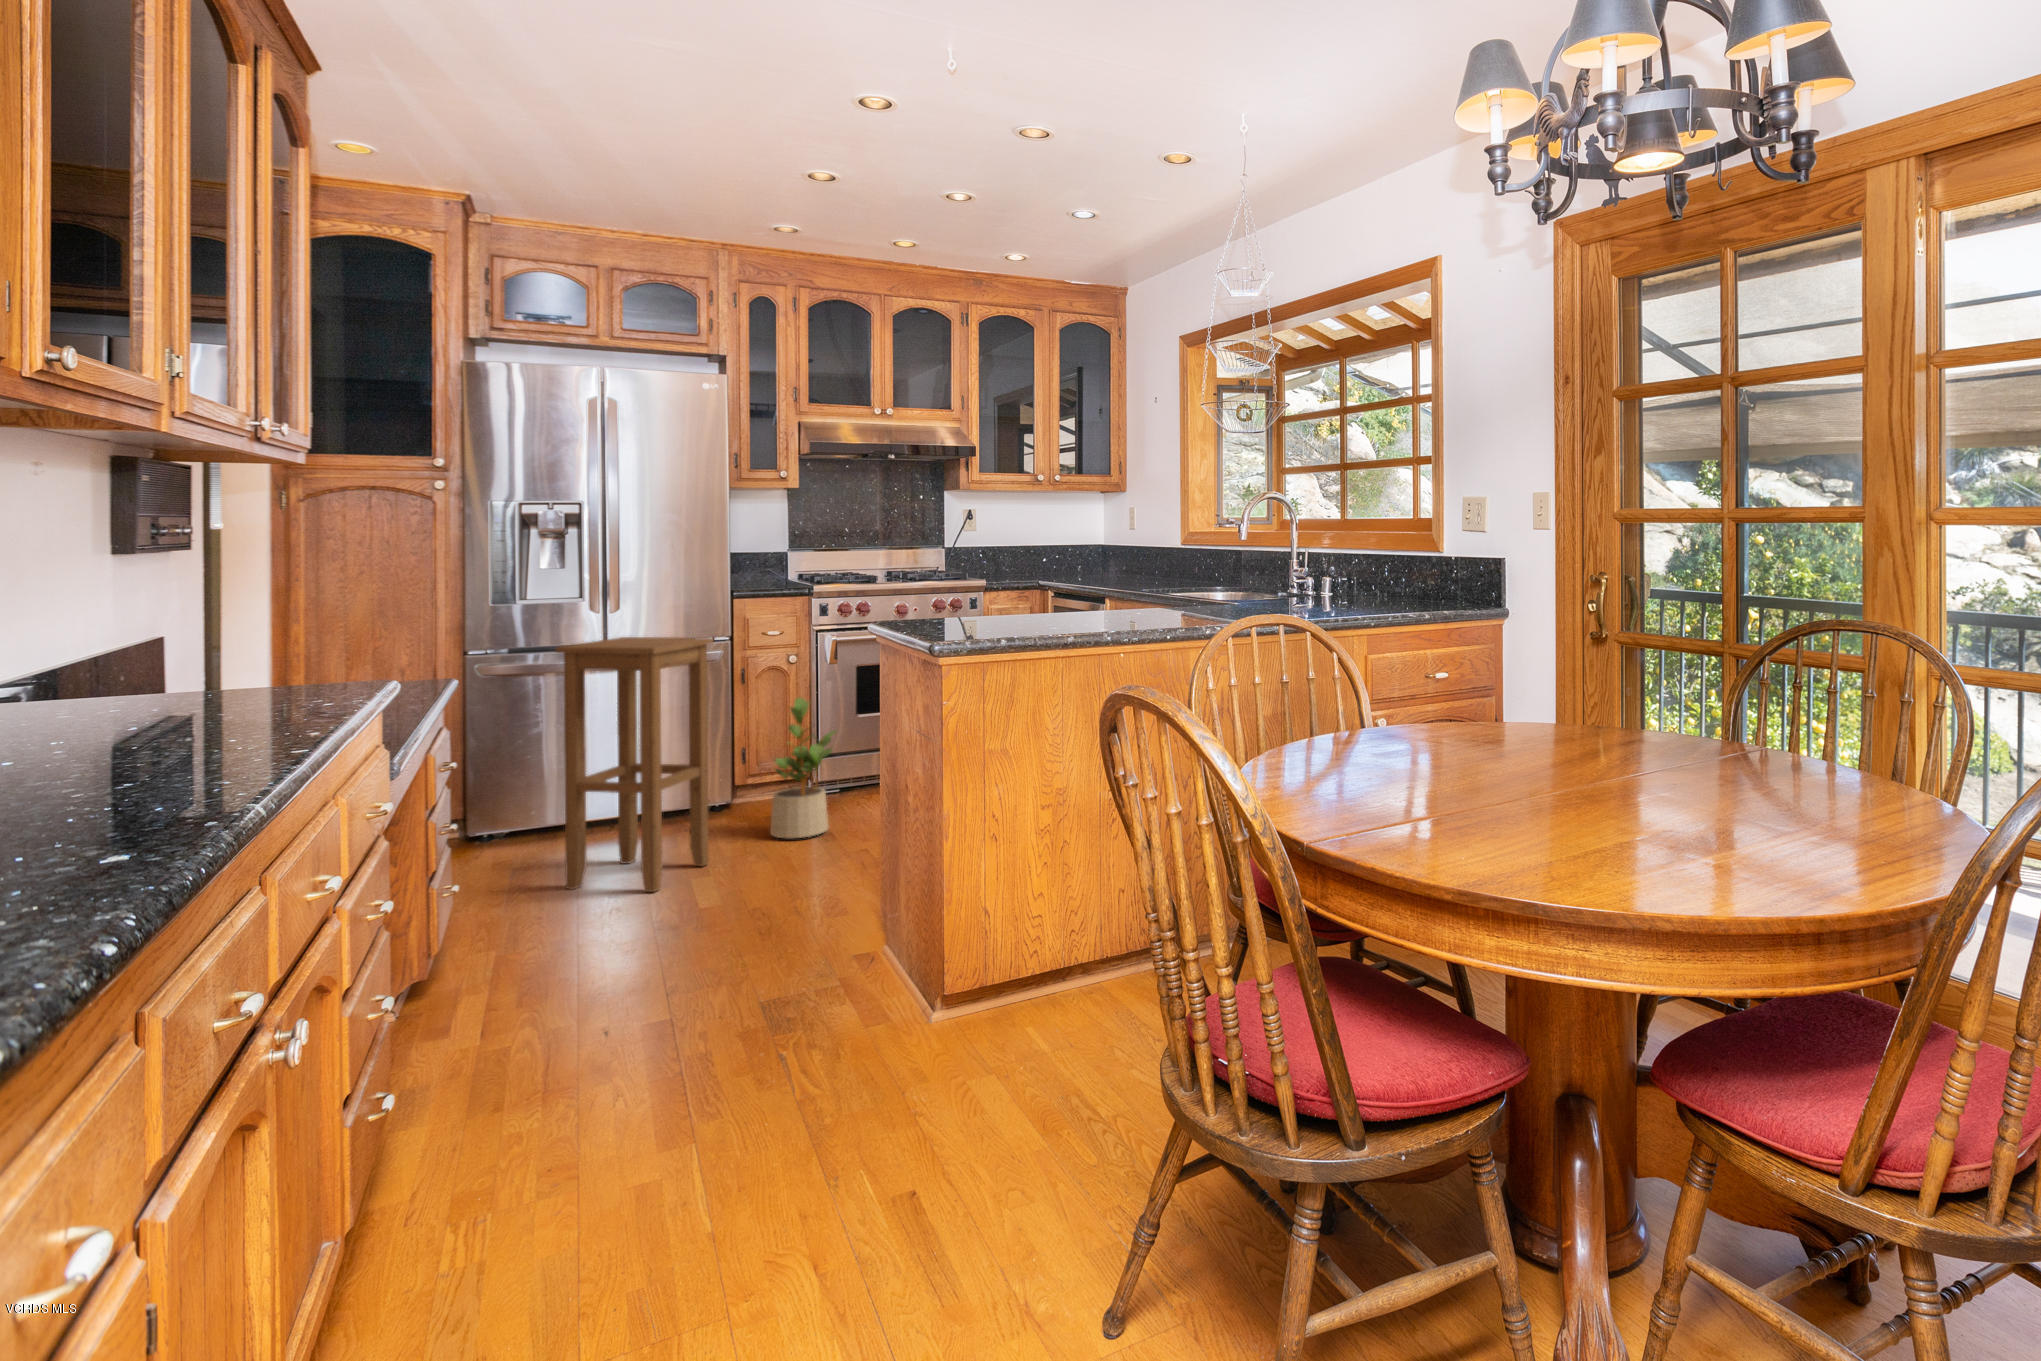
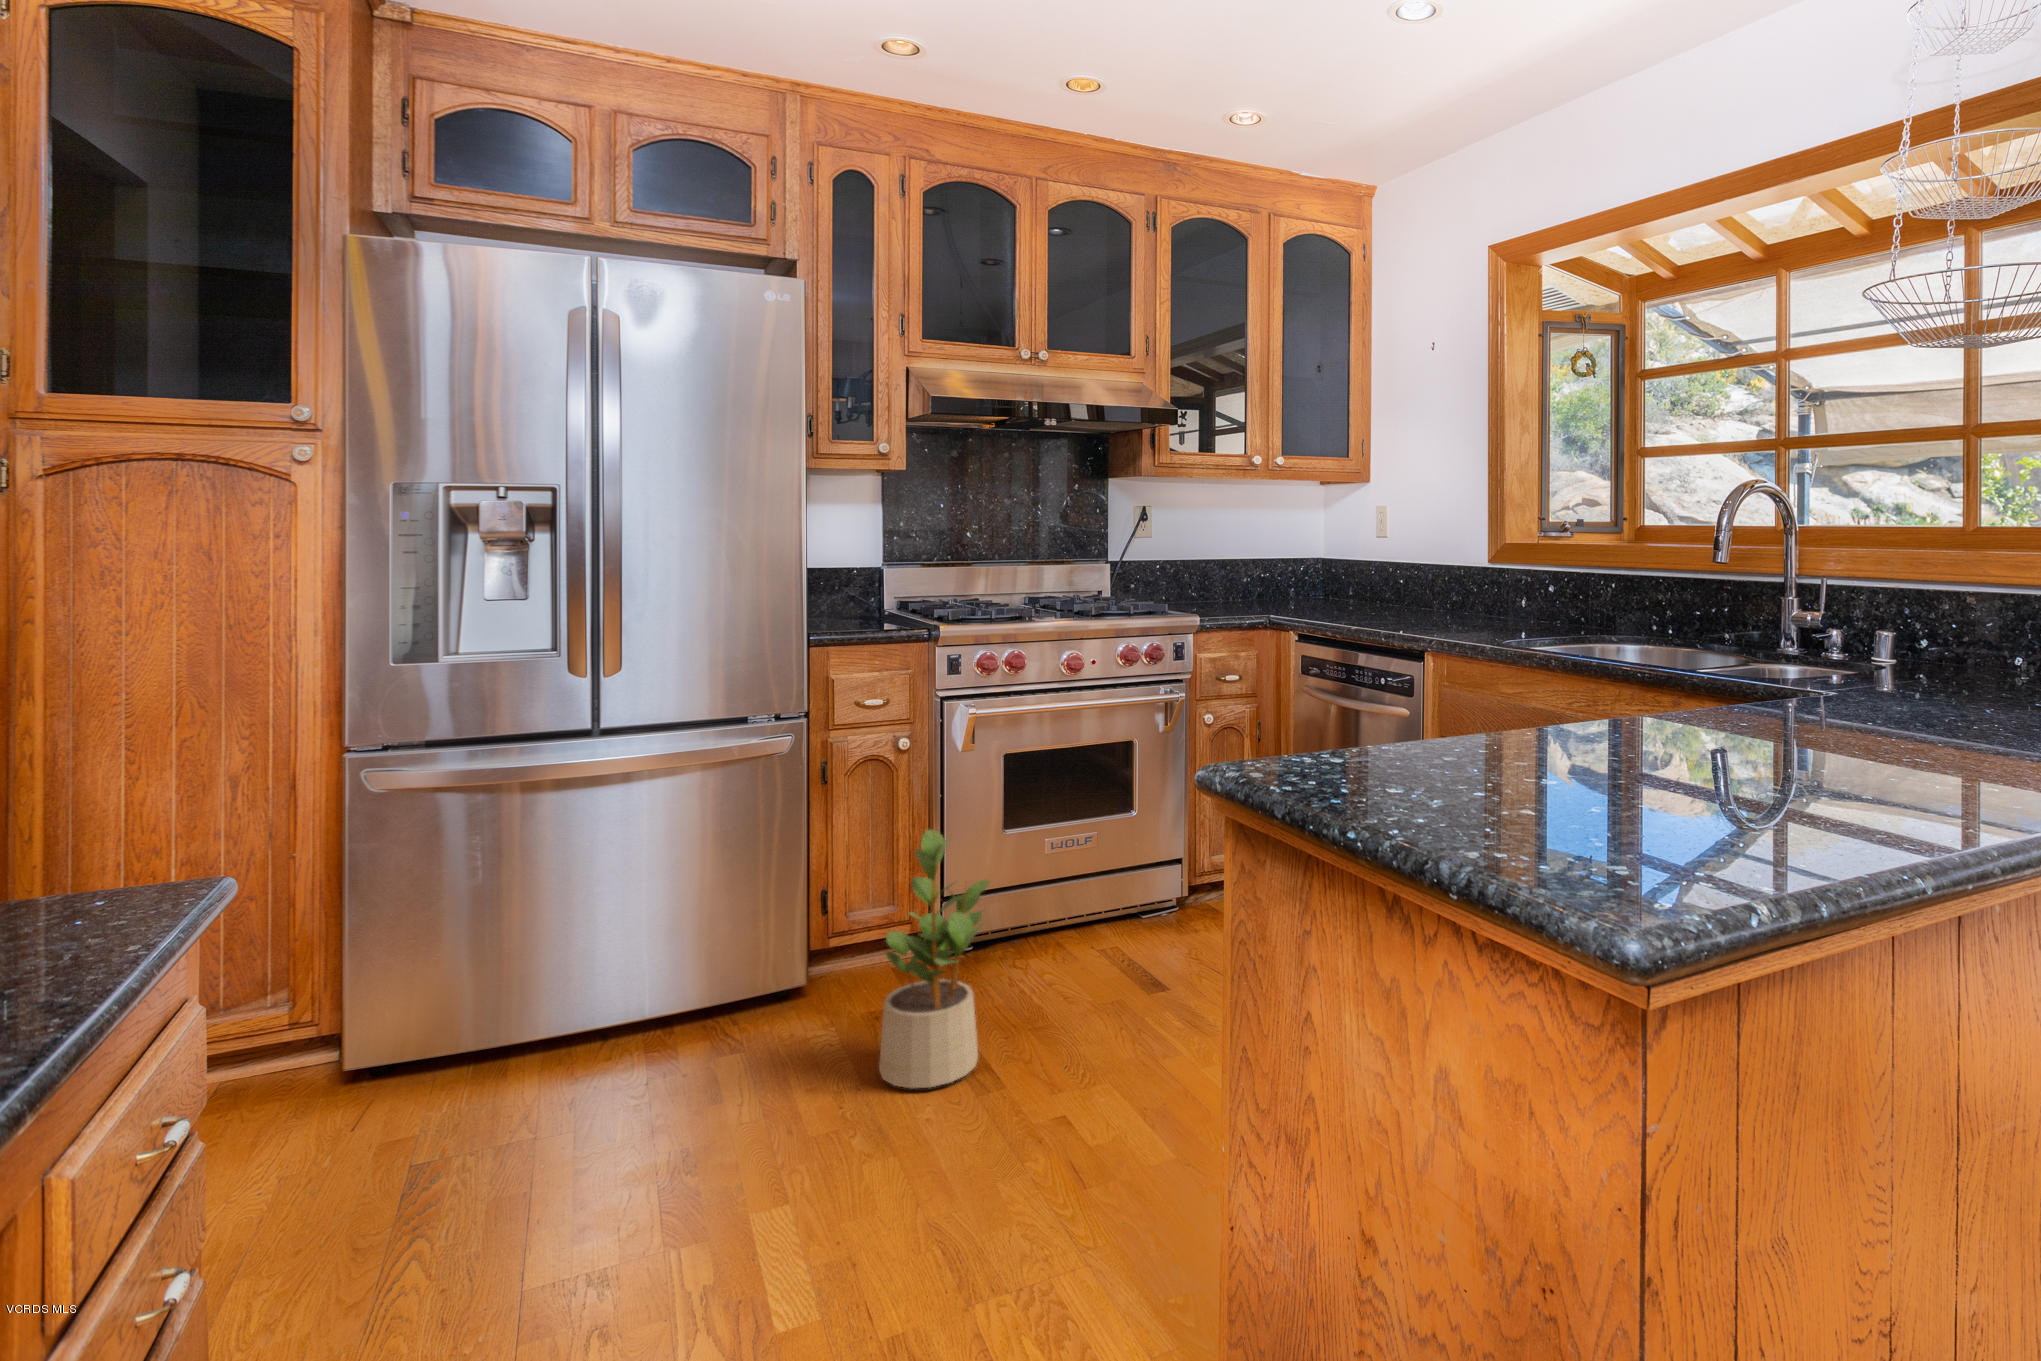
stool: present [556,637,714,892] -> none [469,735,785,1285]

